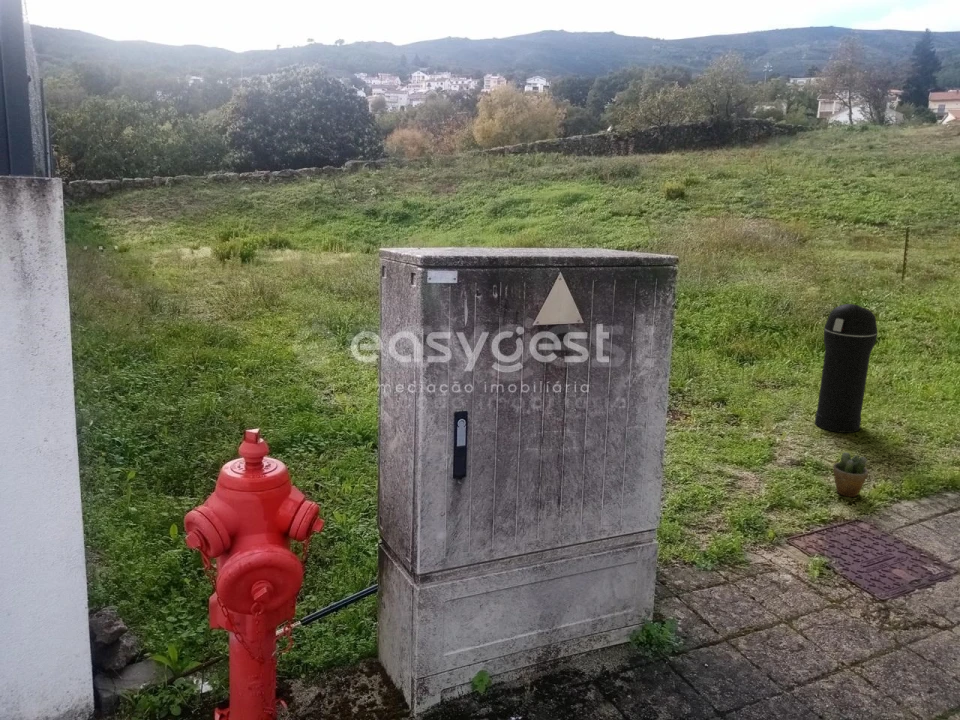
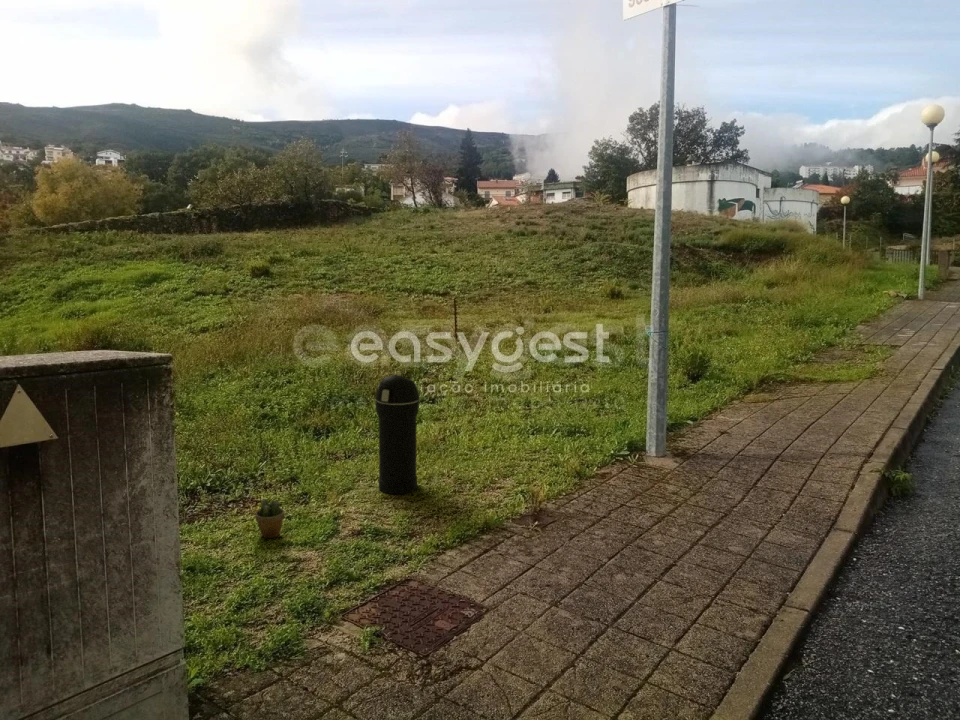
potted plant: present [833,452,868,497] -> present [255,499,284,538]

